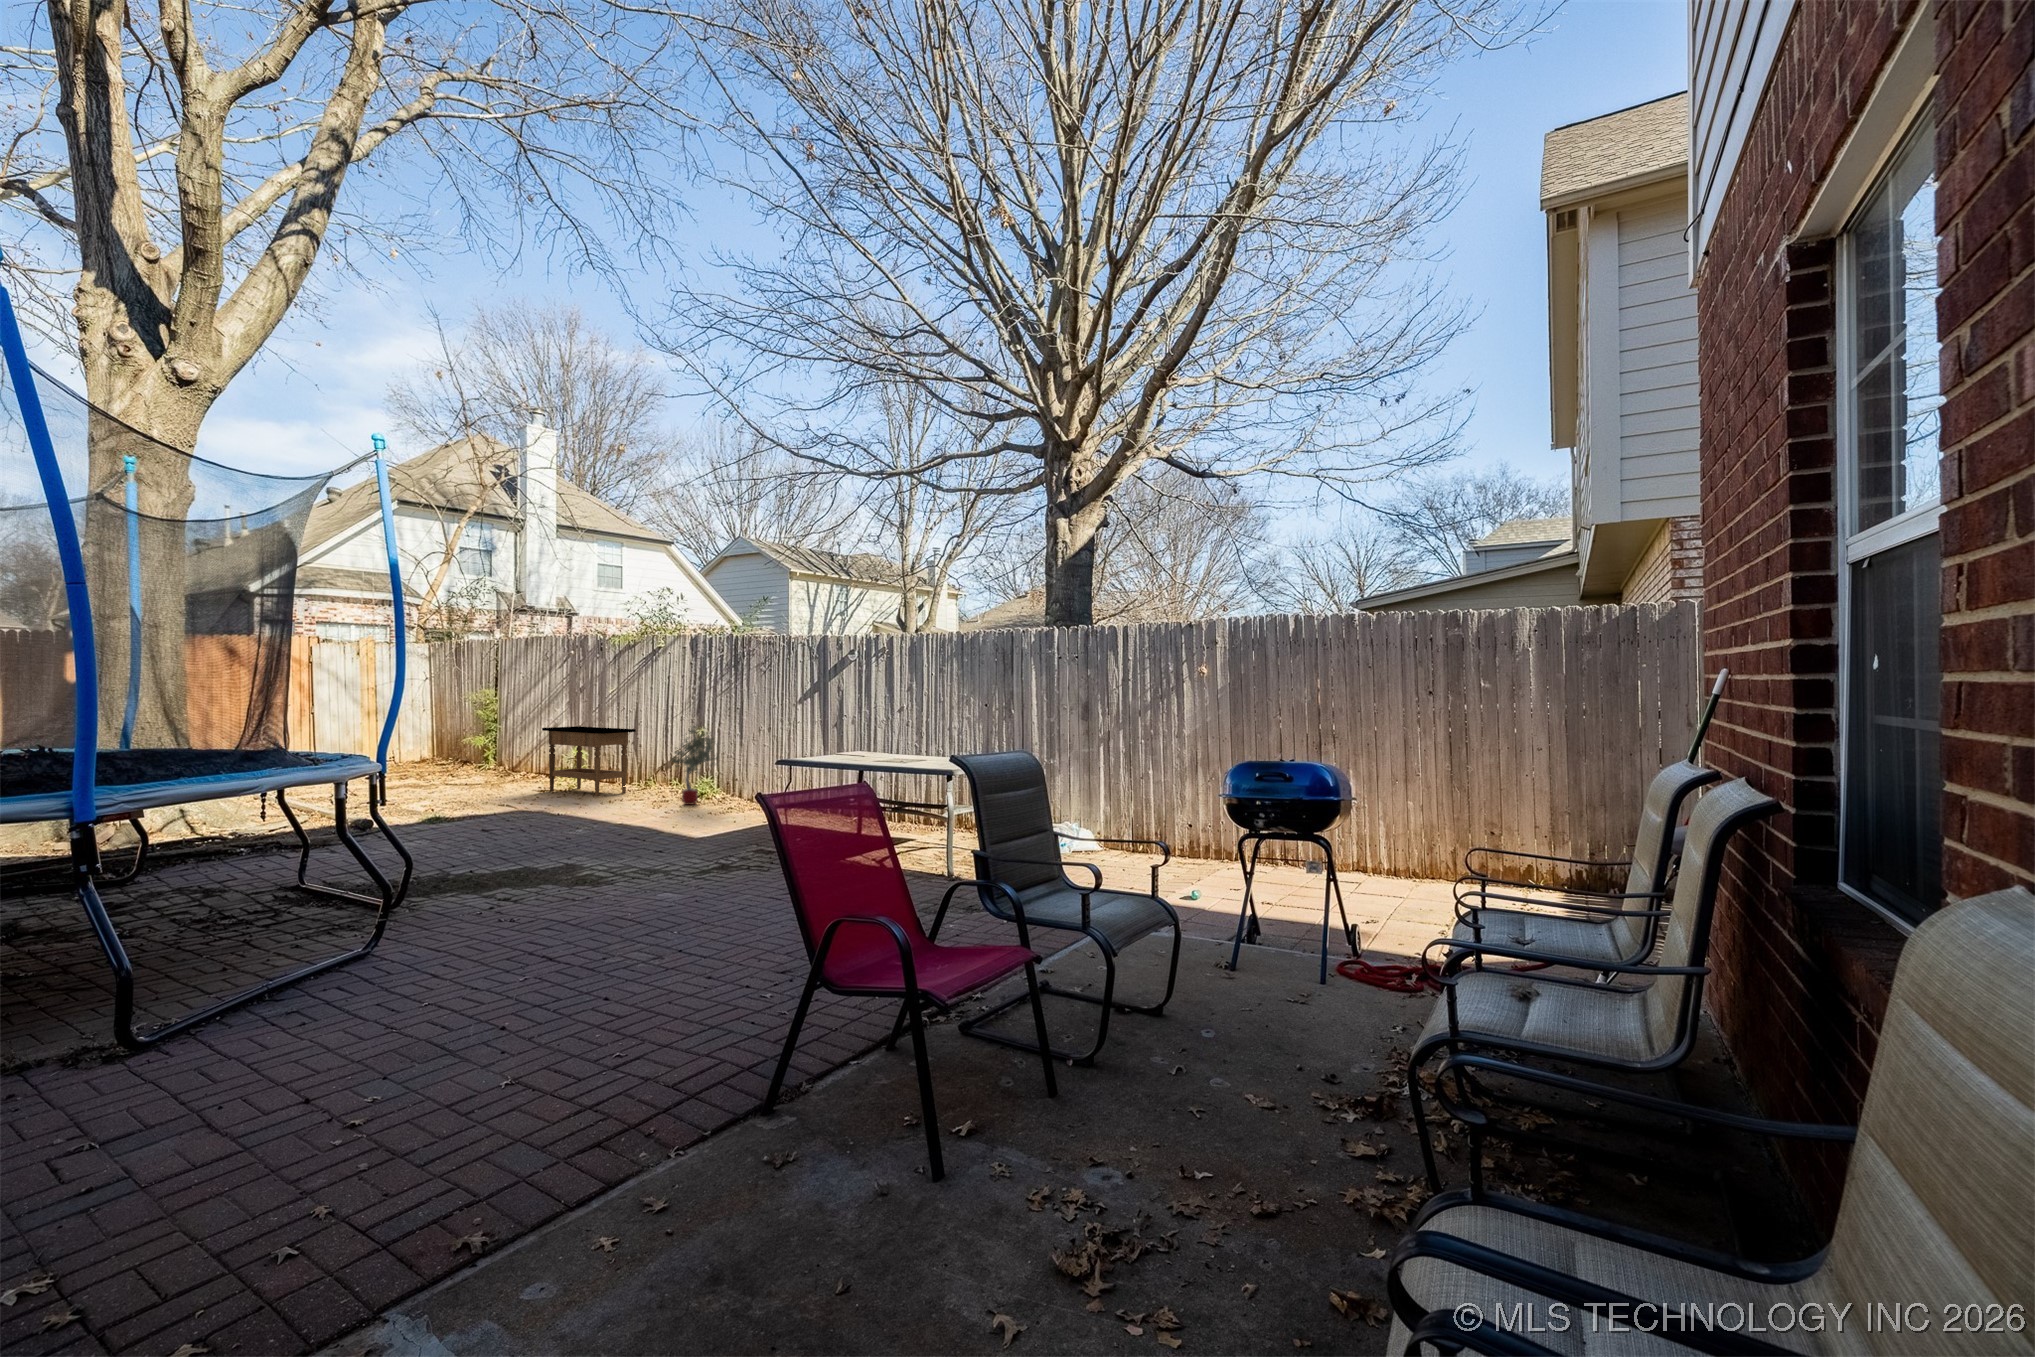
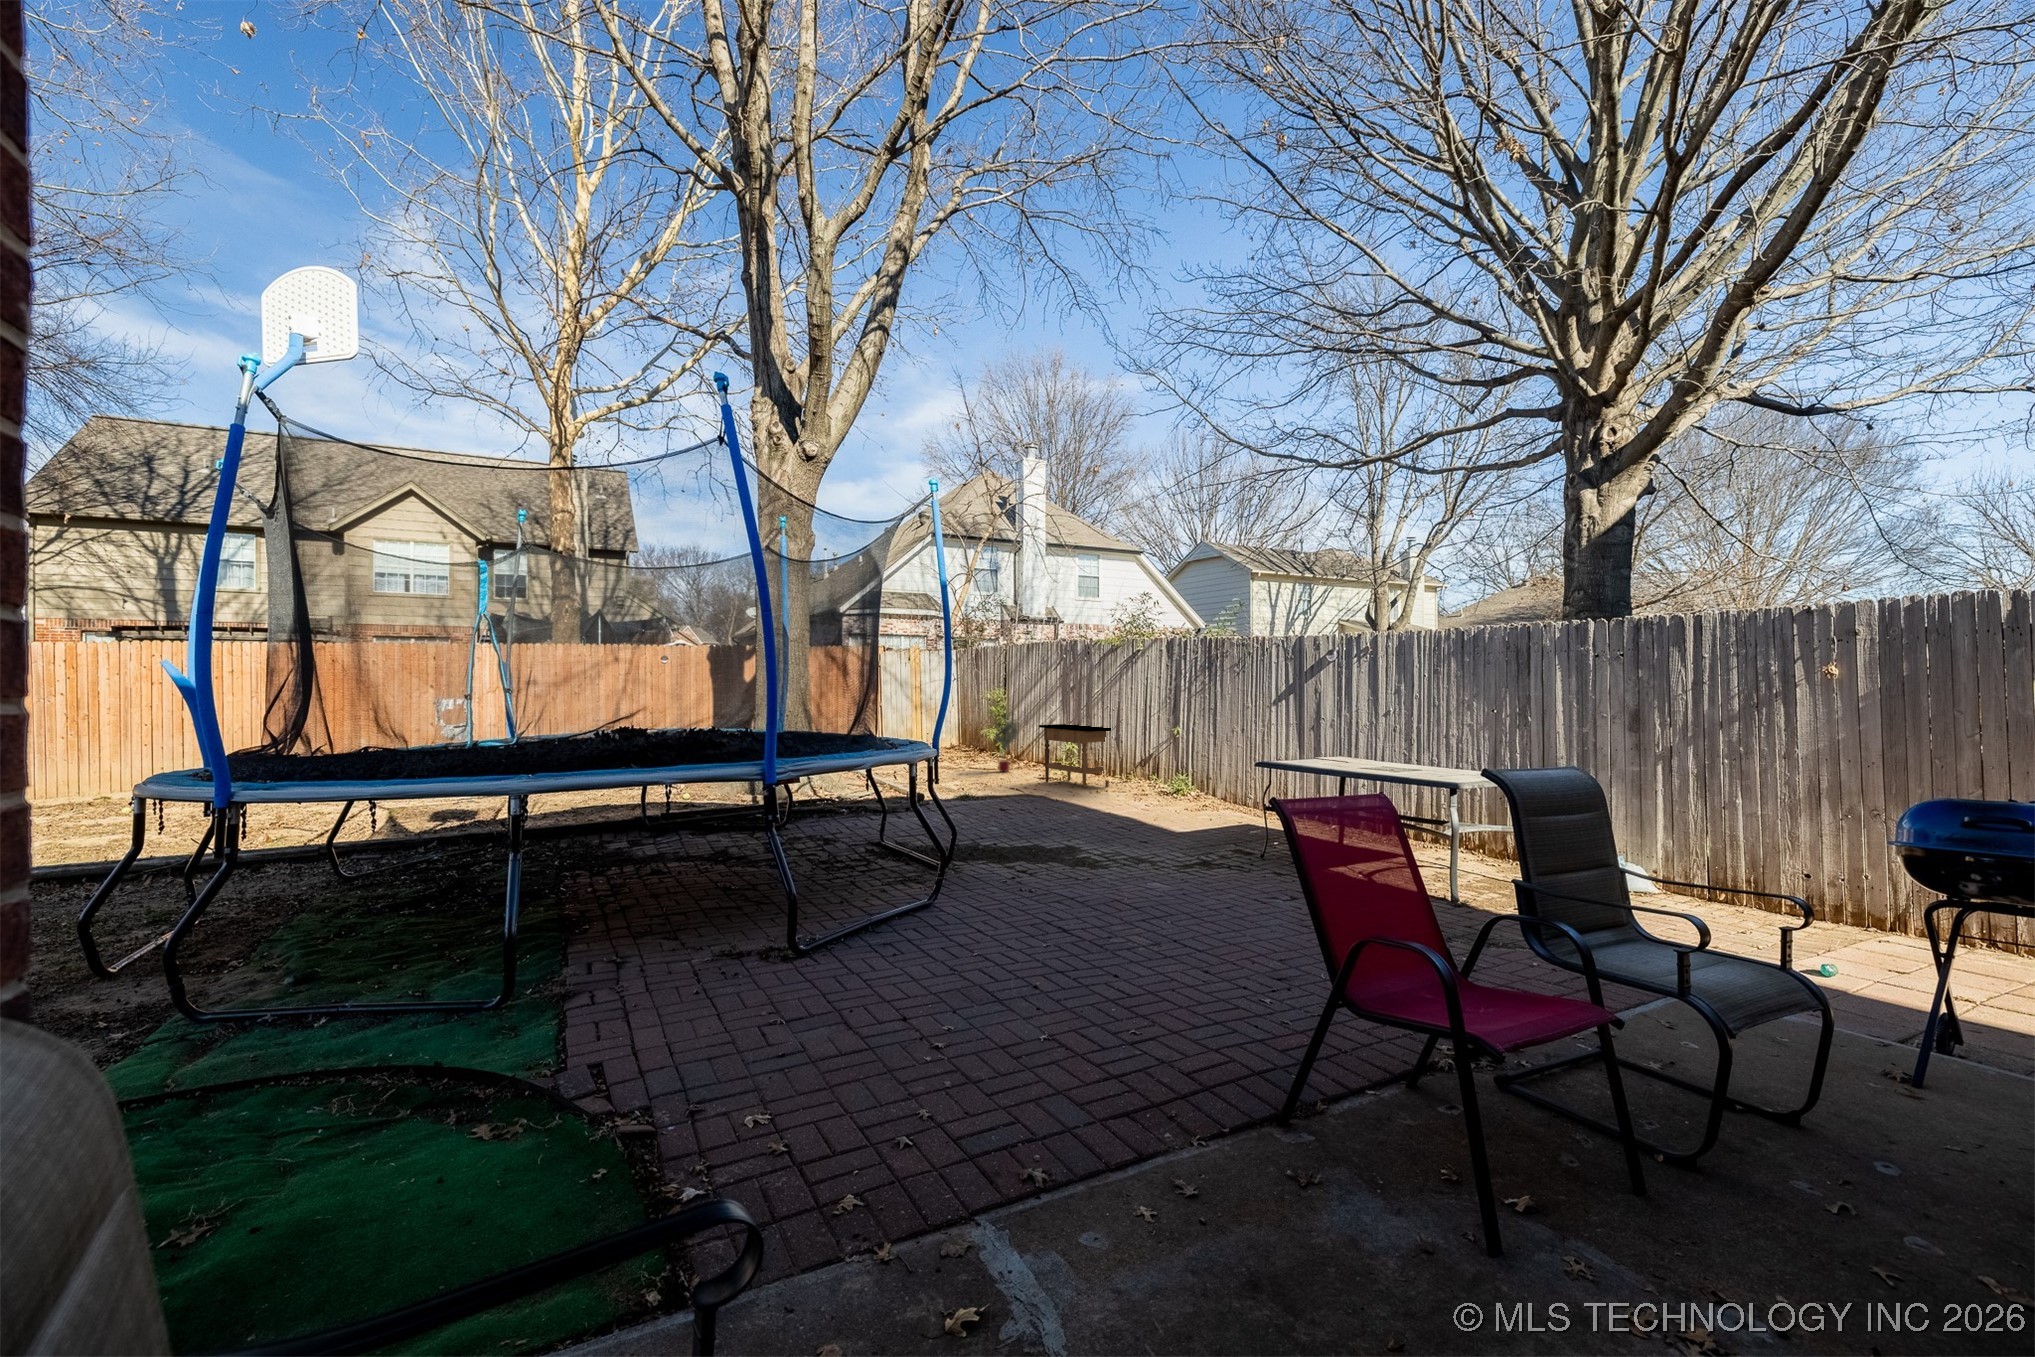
potted tree: present [671,726,718,805] -> present [994,714,1019,772]

